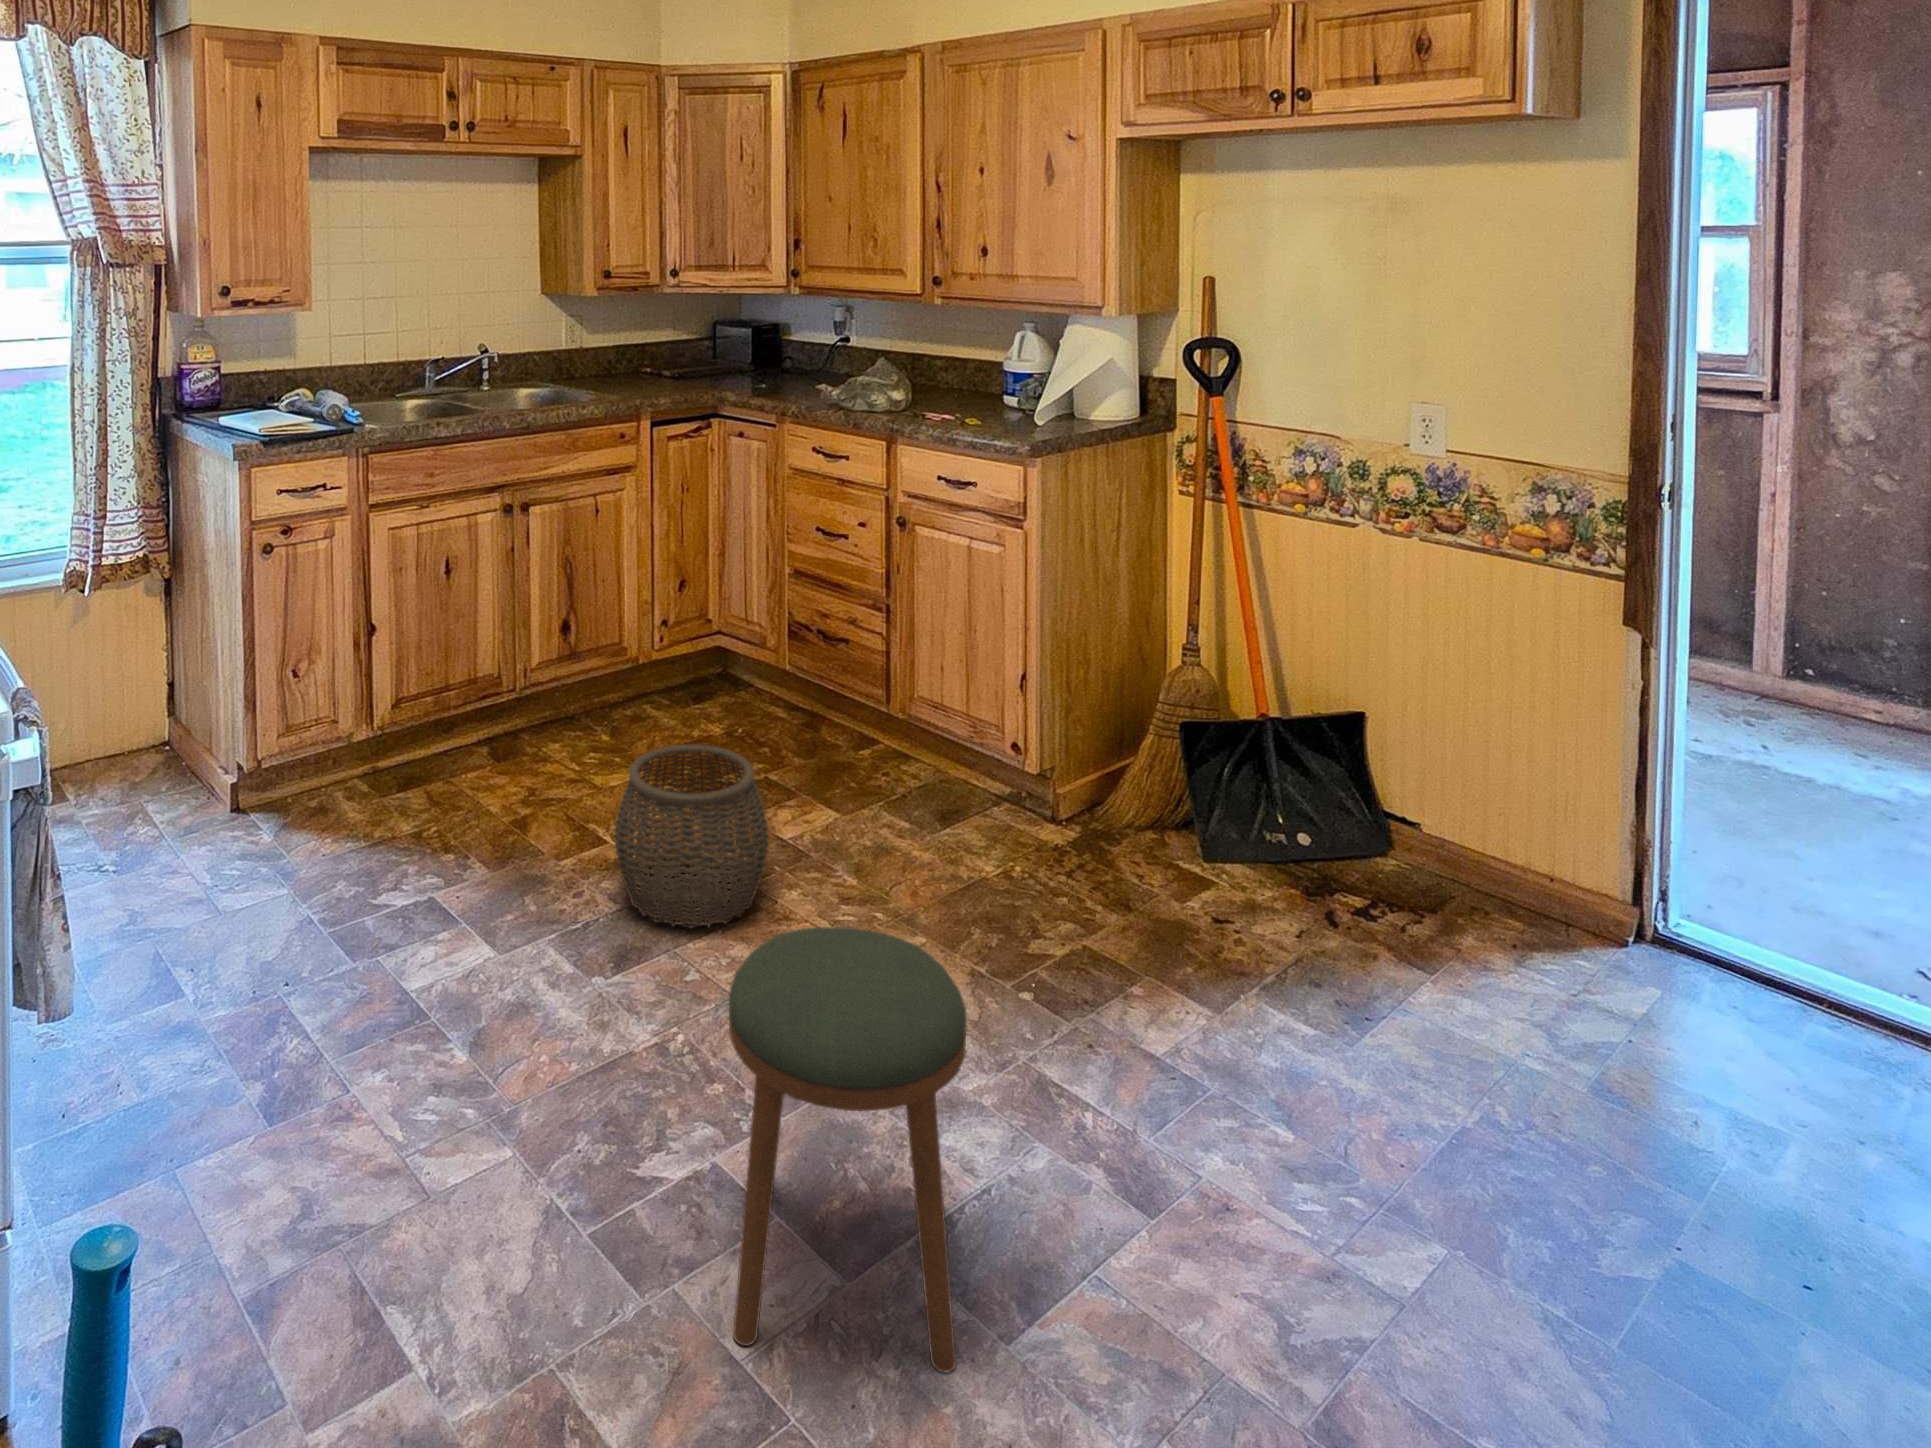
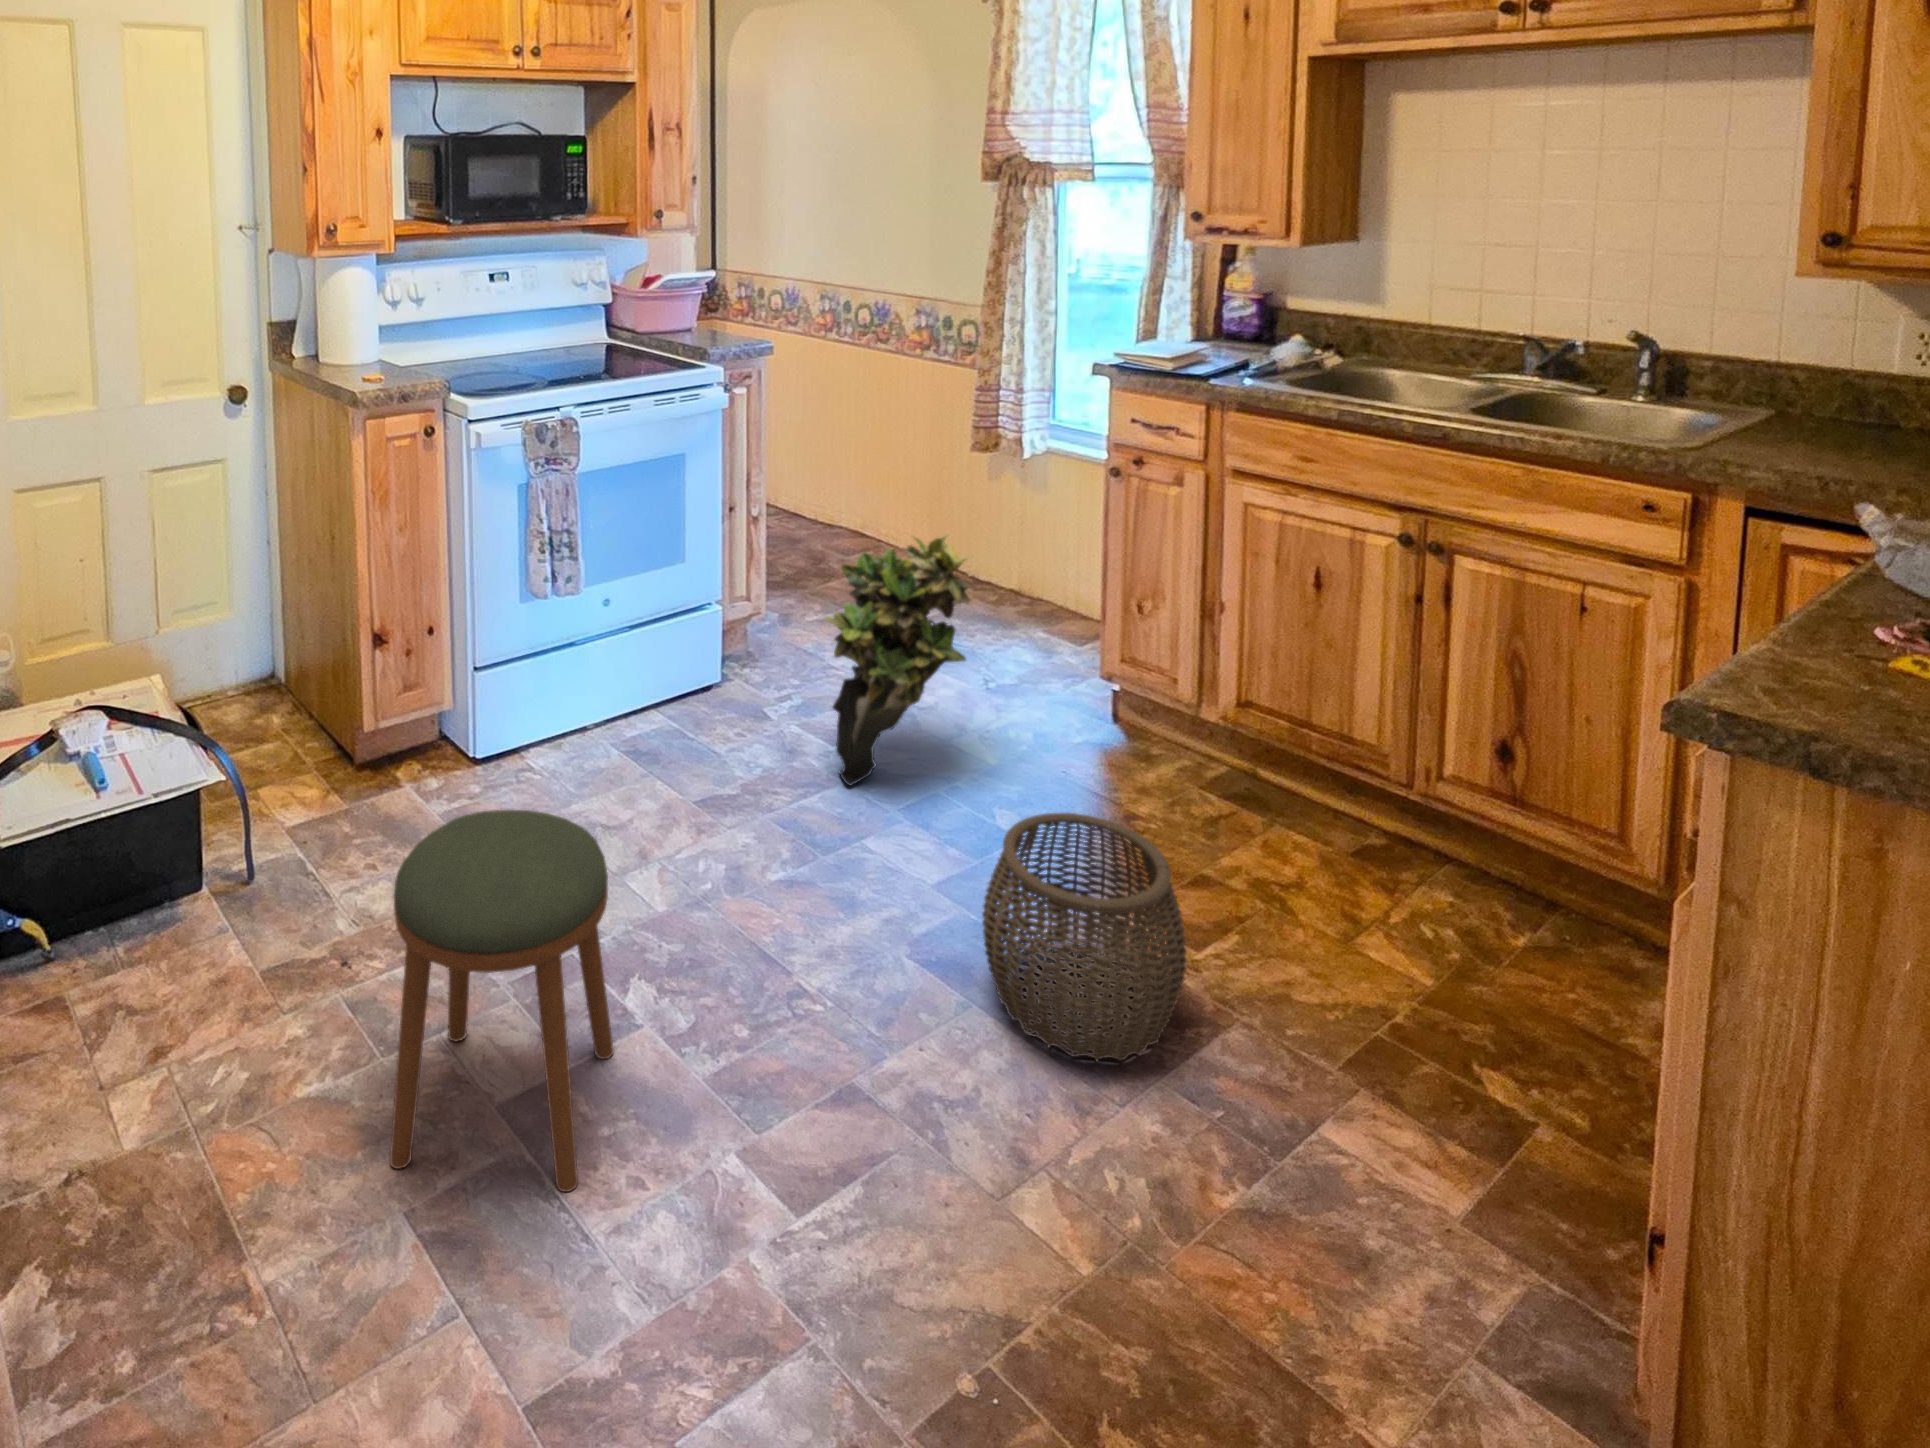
potted plant: none [212,652,386,985] -> present [825,536,971,785]

